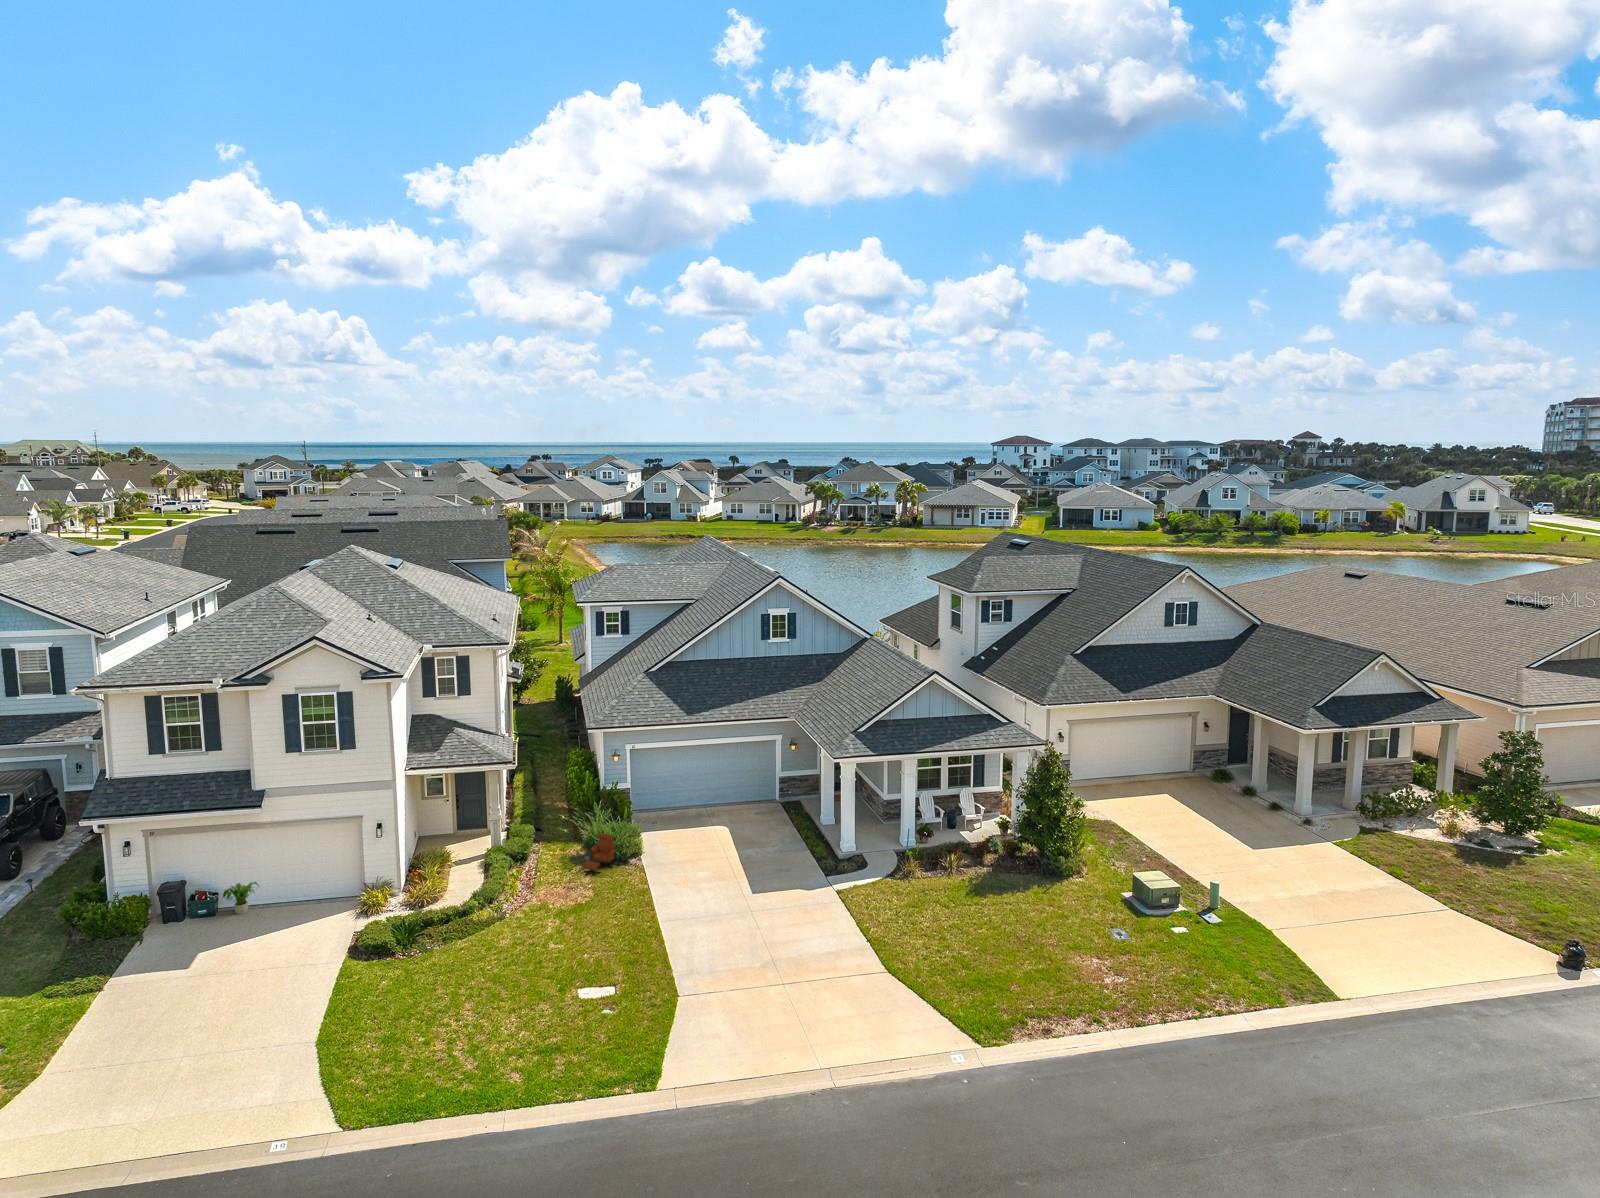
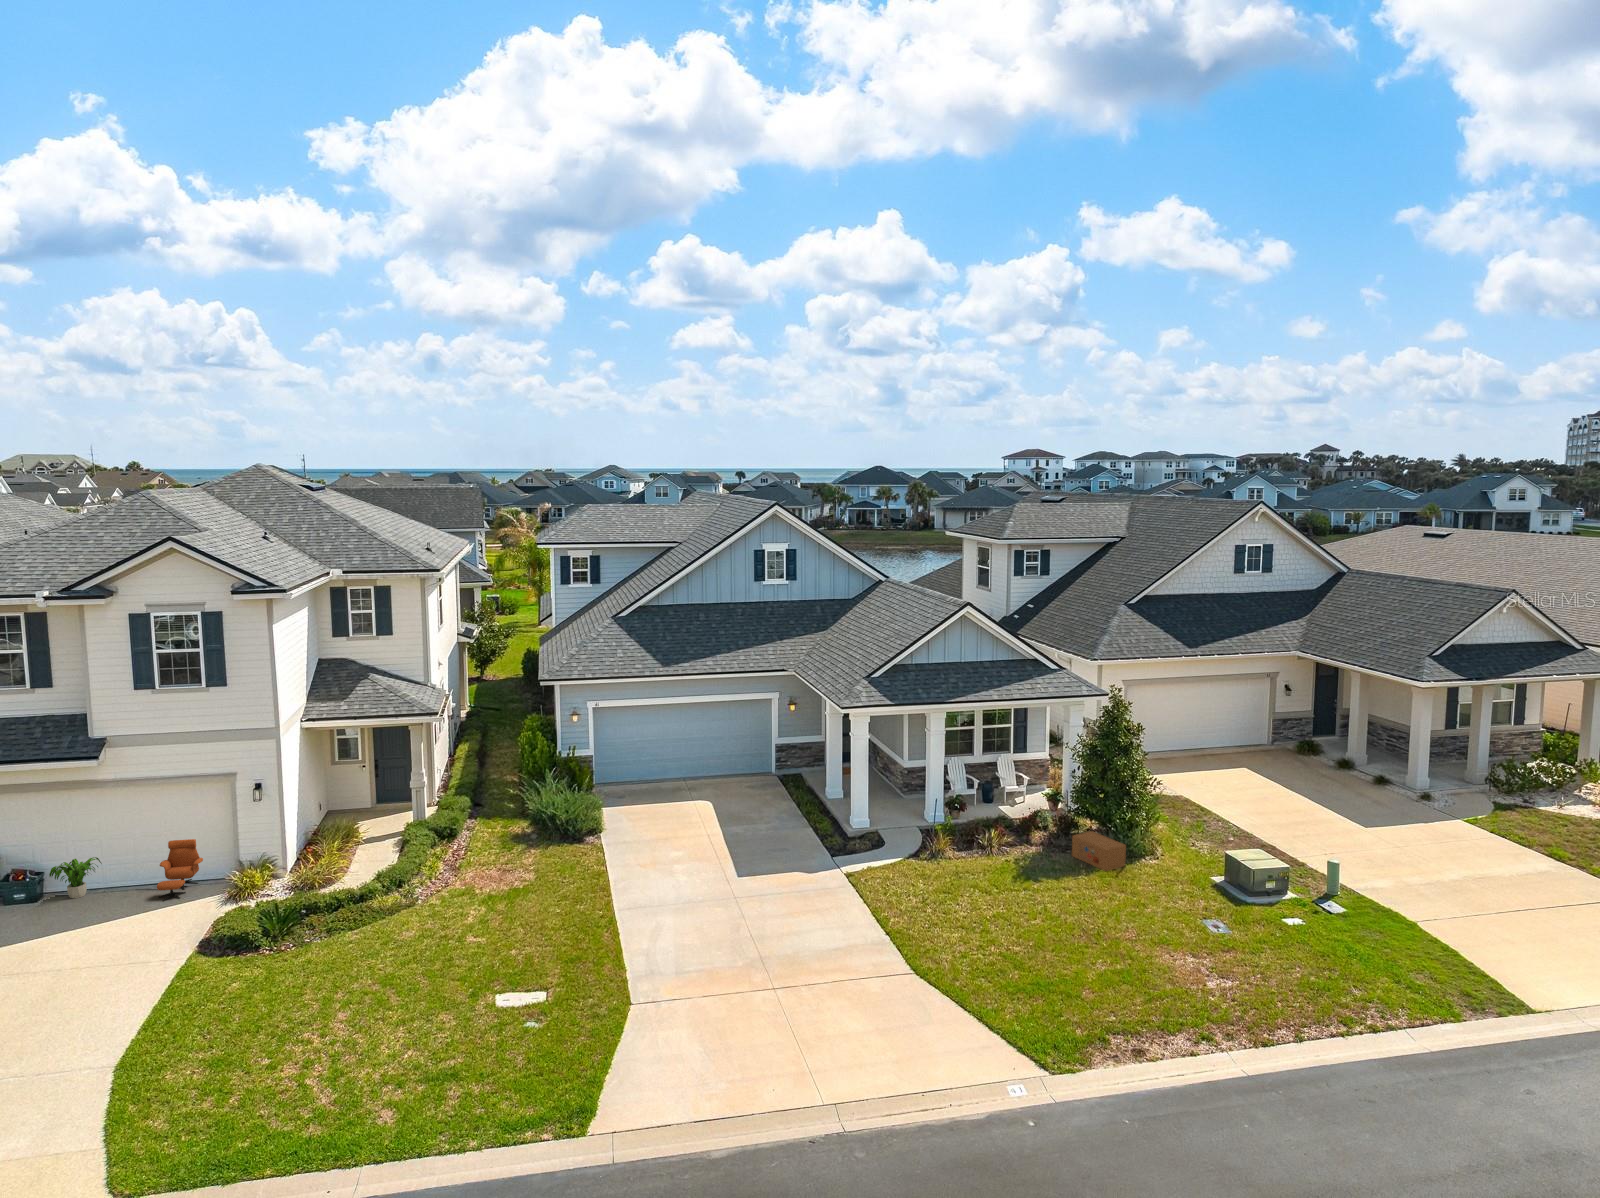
lounge chair: present [583,833,616,876] -> present [157,839,203,901]
cardboard box: none [1015,855,1057,889] -> present [1072,831,1126,871]

